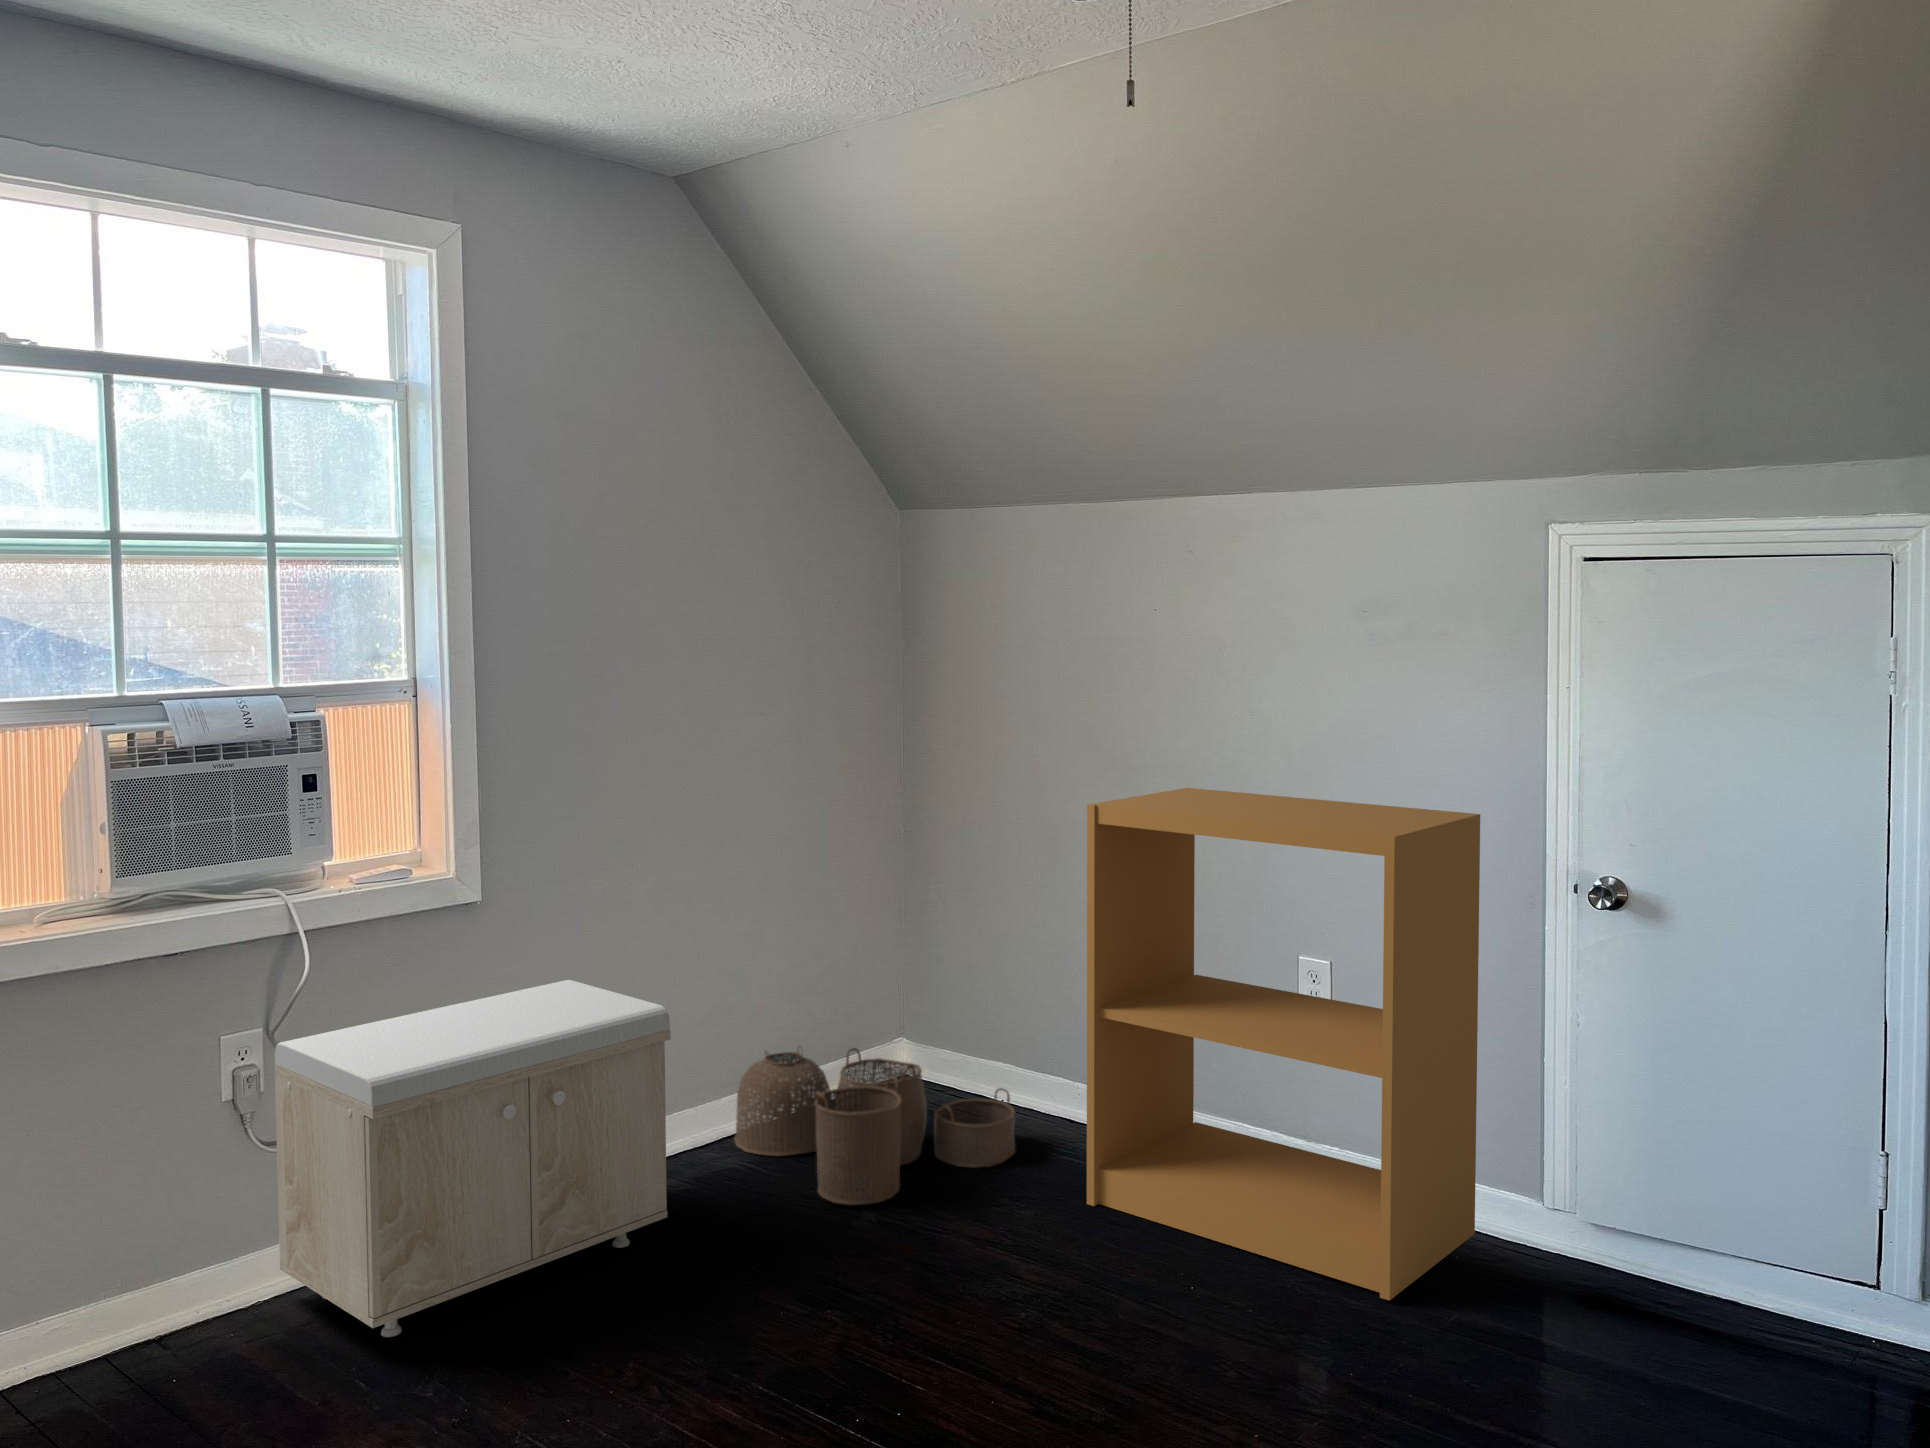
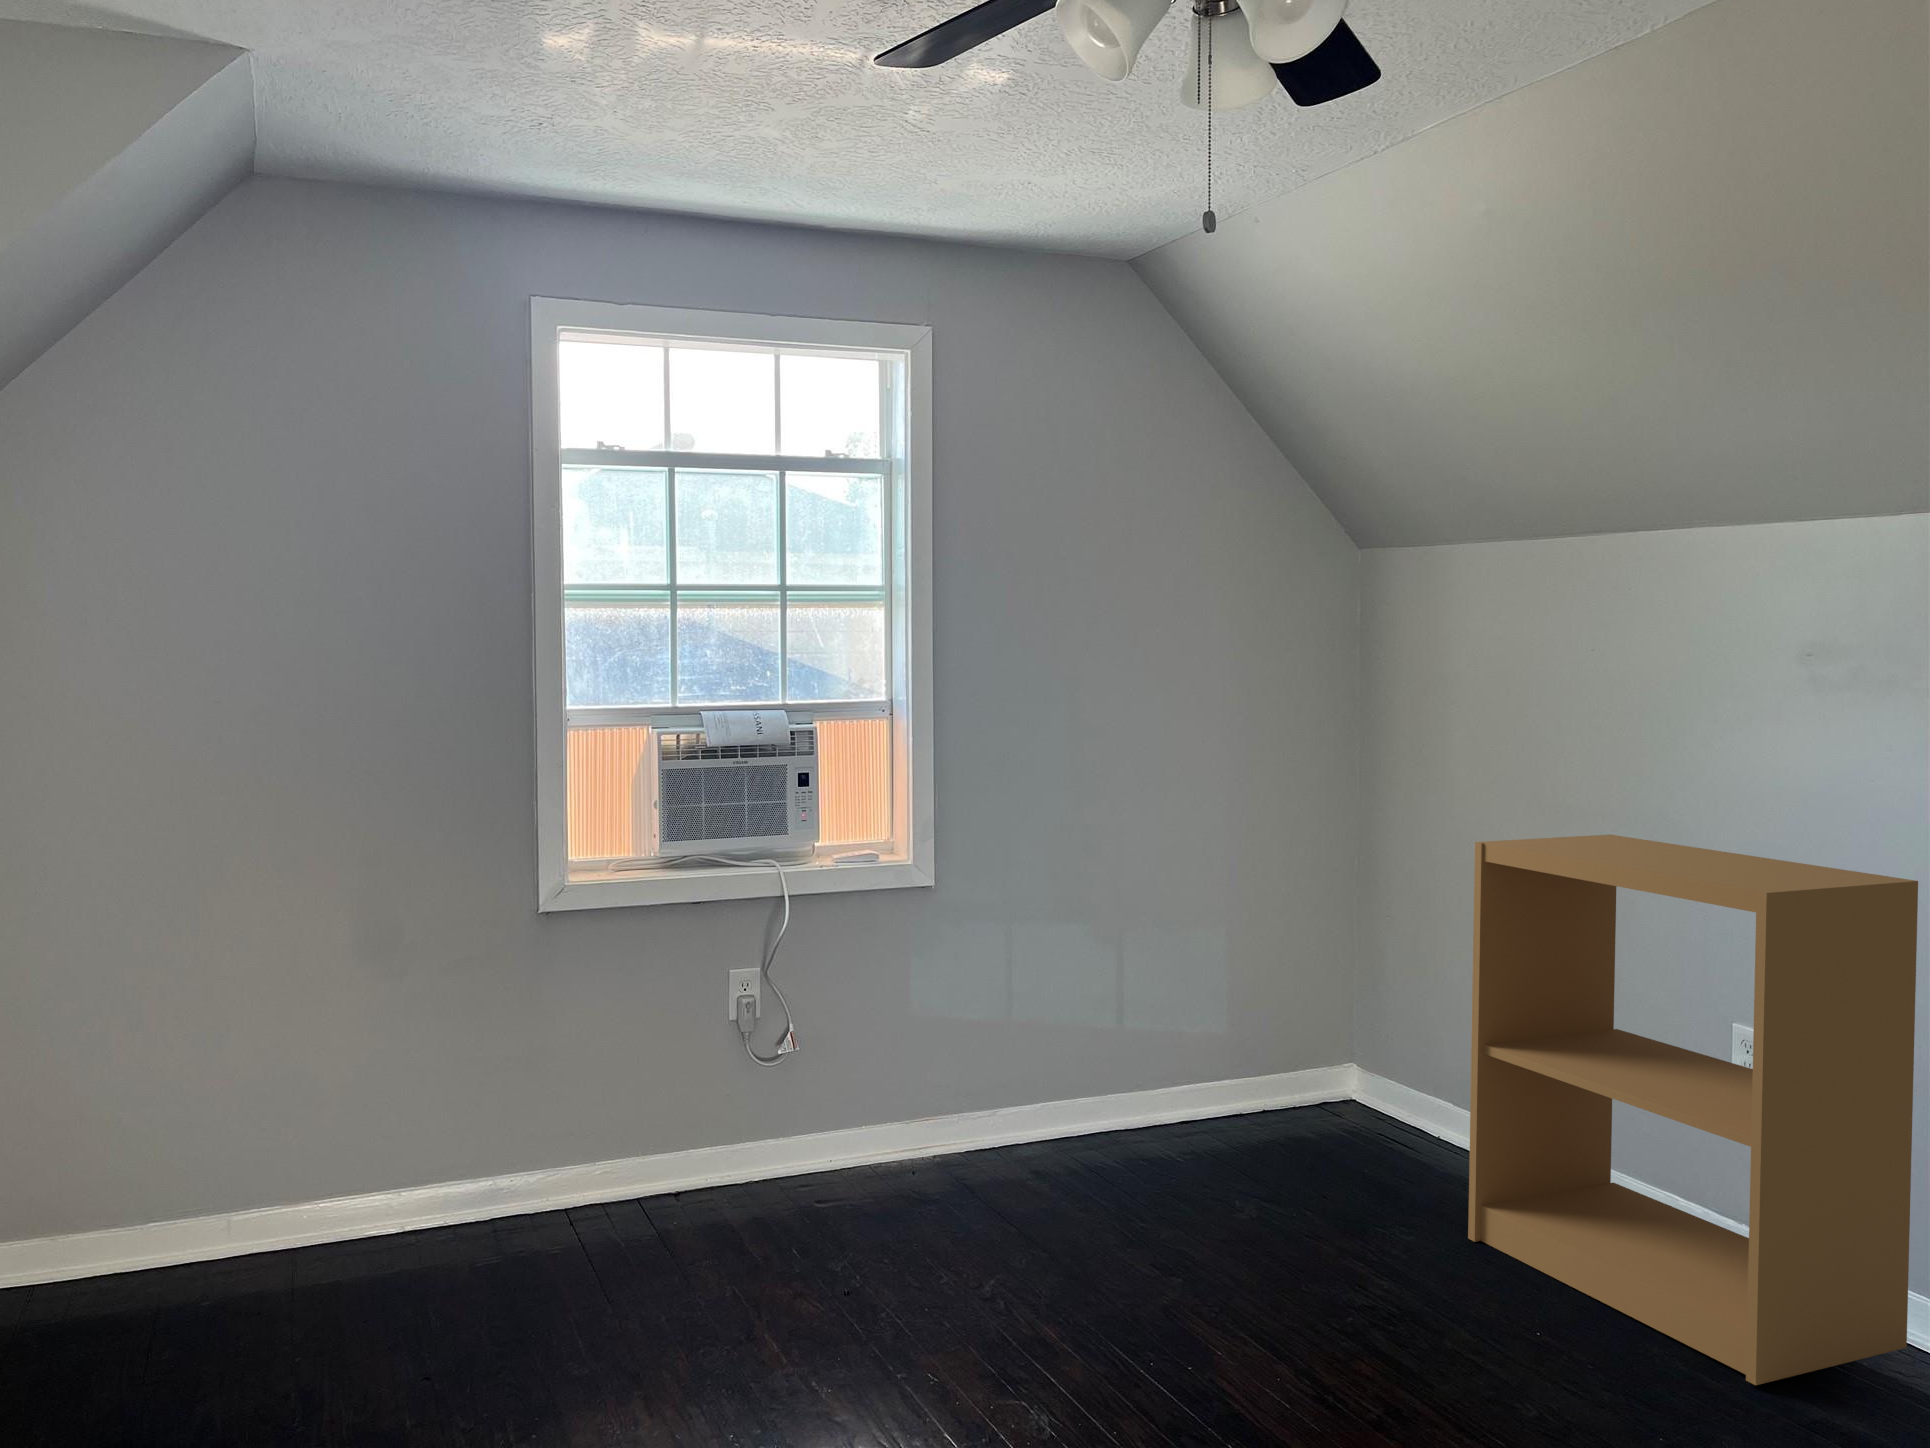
storage bench: present [275,980,671,1337] -> none [765,962,1071,1224]
woven basket: present [735,1045,1015,1205] -> none [1157,1049,1419,1201]

